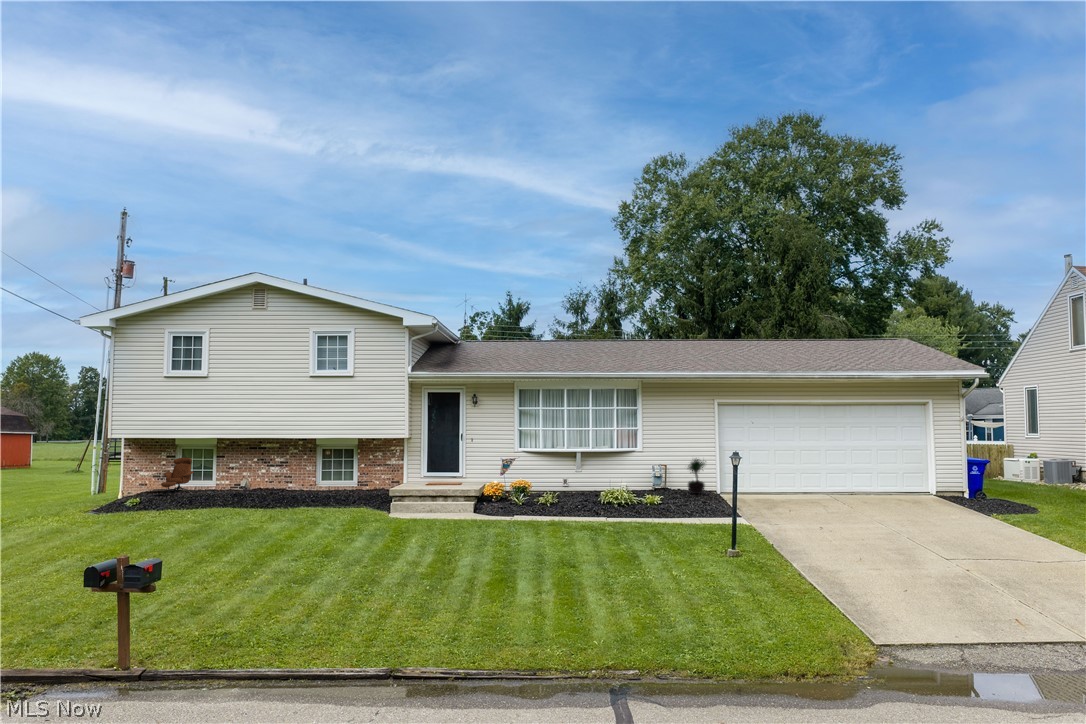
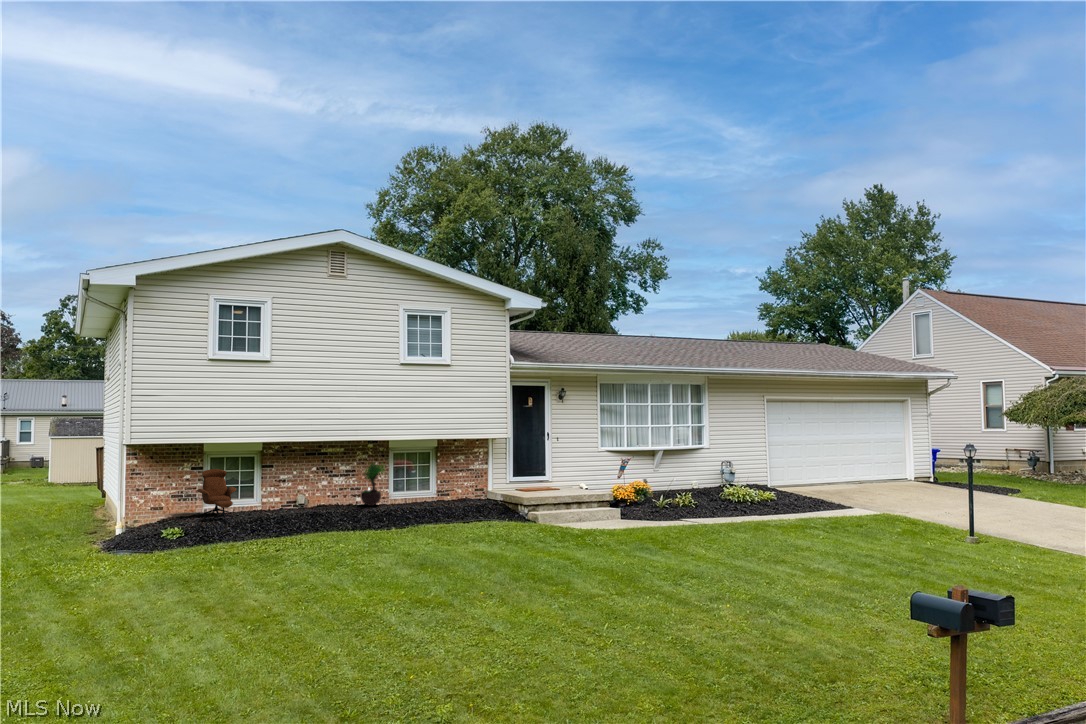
potted tree: present [688,459,706,494] -> present [361,463,384,506]

